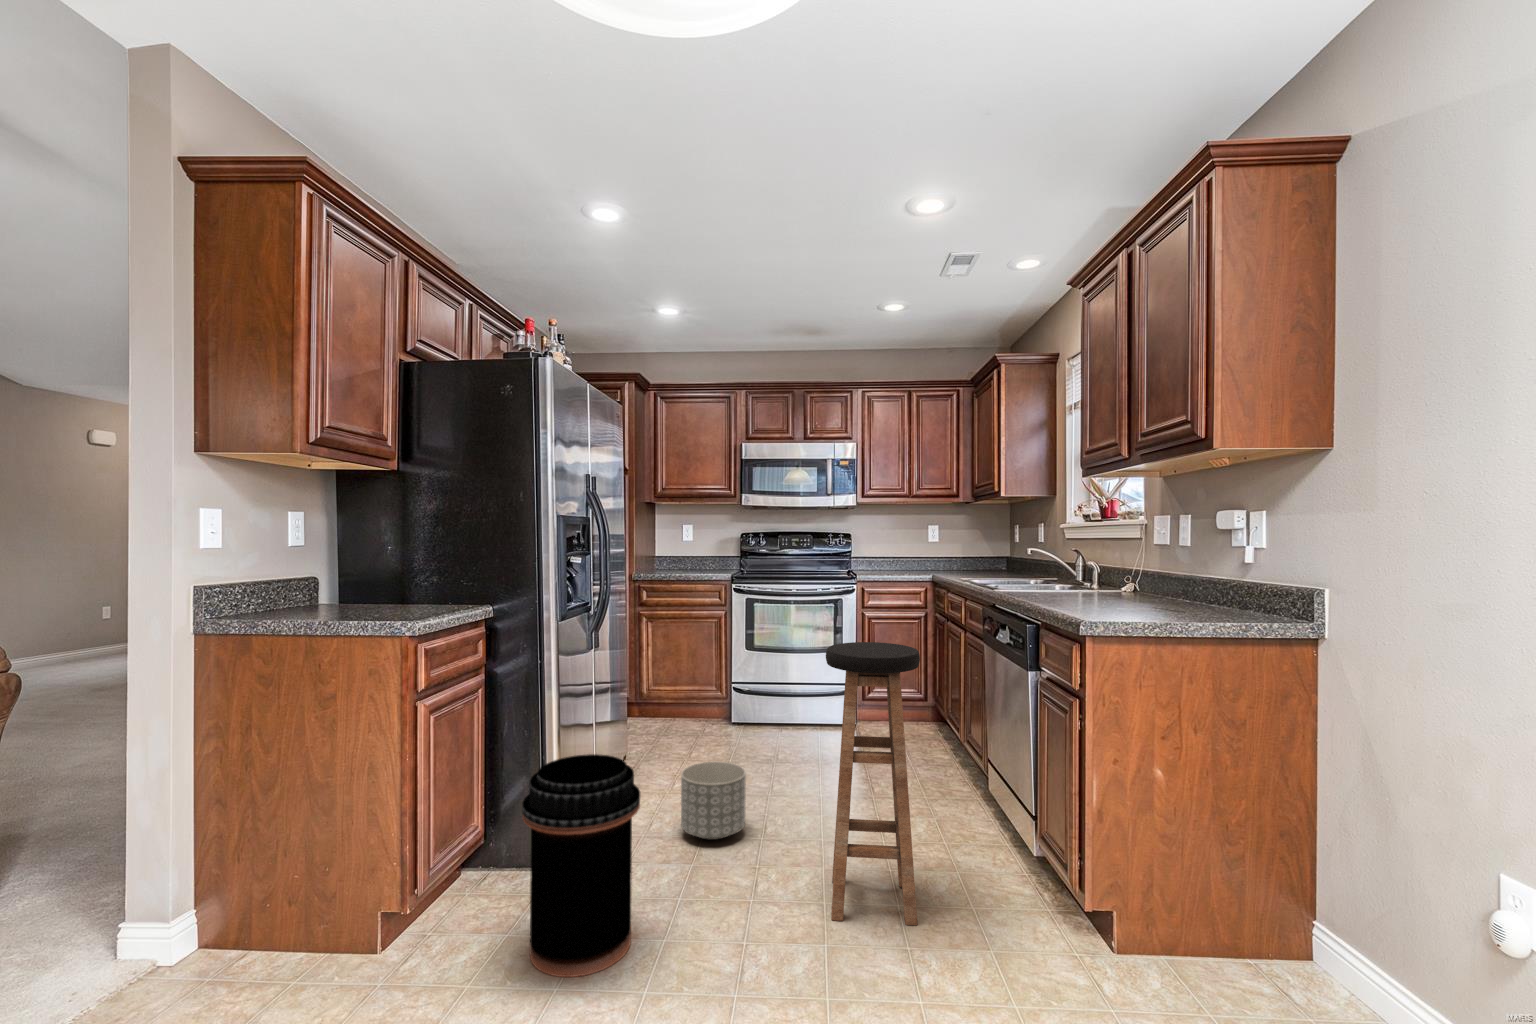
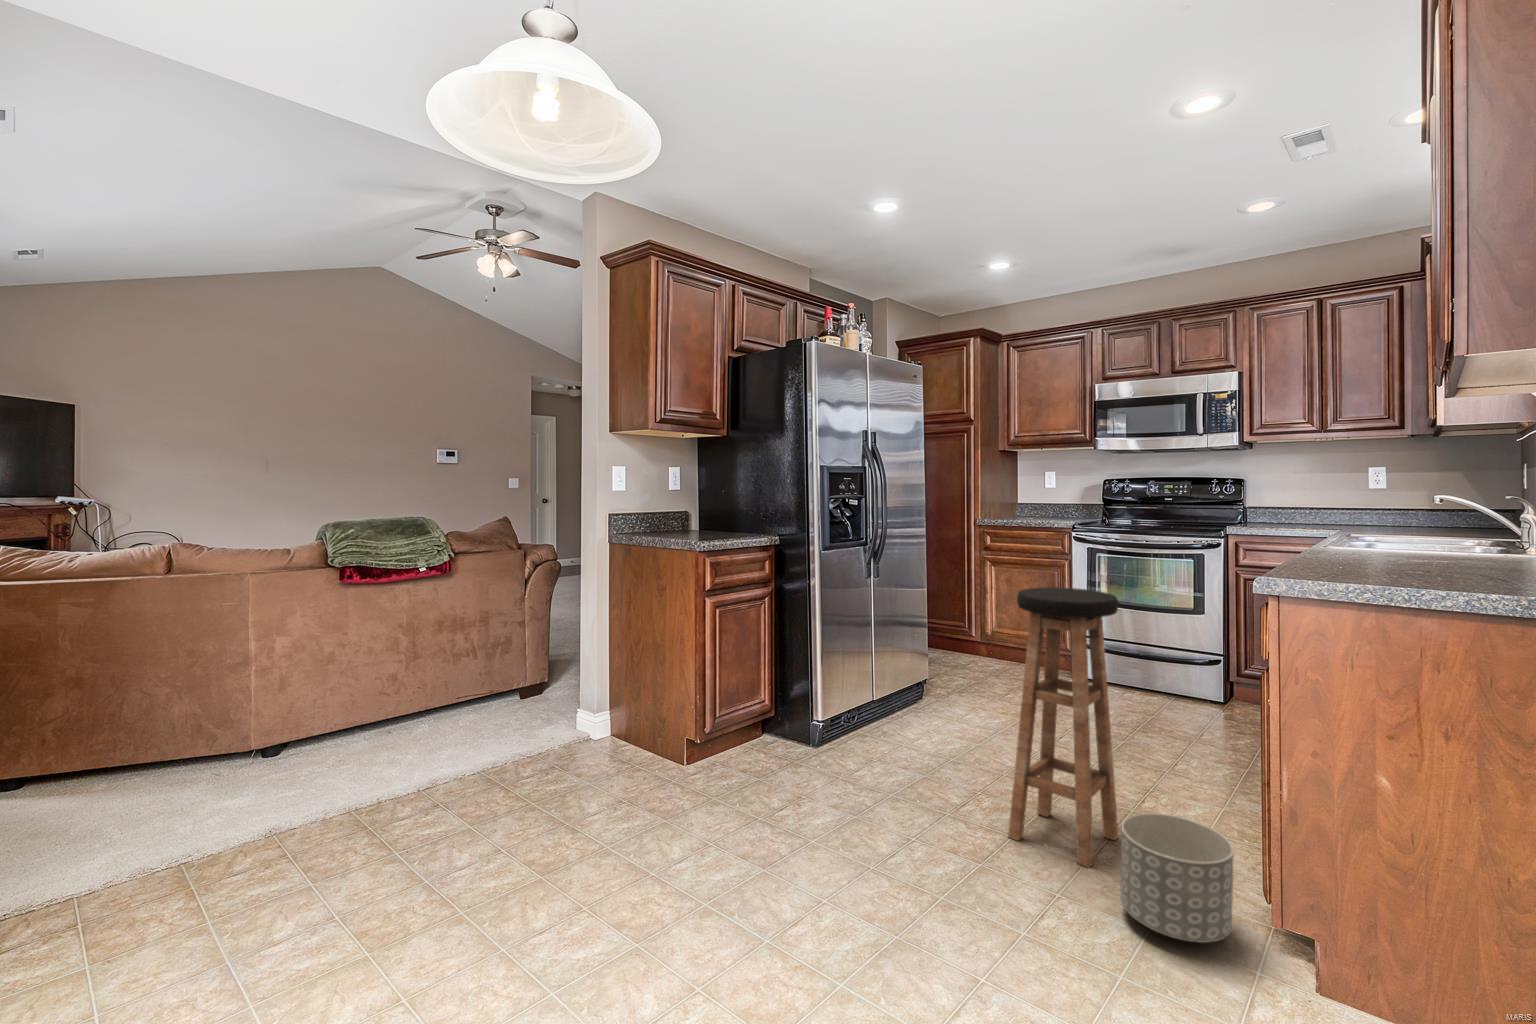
trash can: present [522,754,640,977] -> none [761,651,848,807]
planter: present [681,762,746,840] -> present [1120,813,1234,943]

